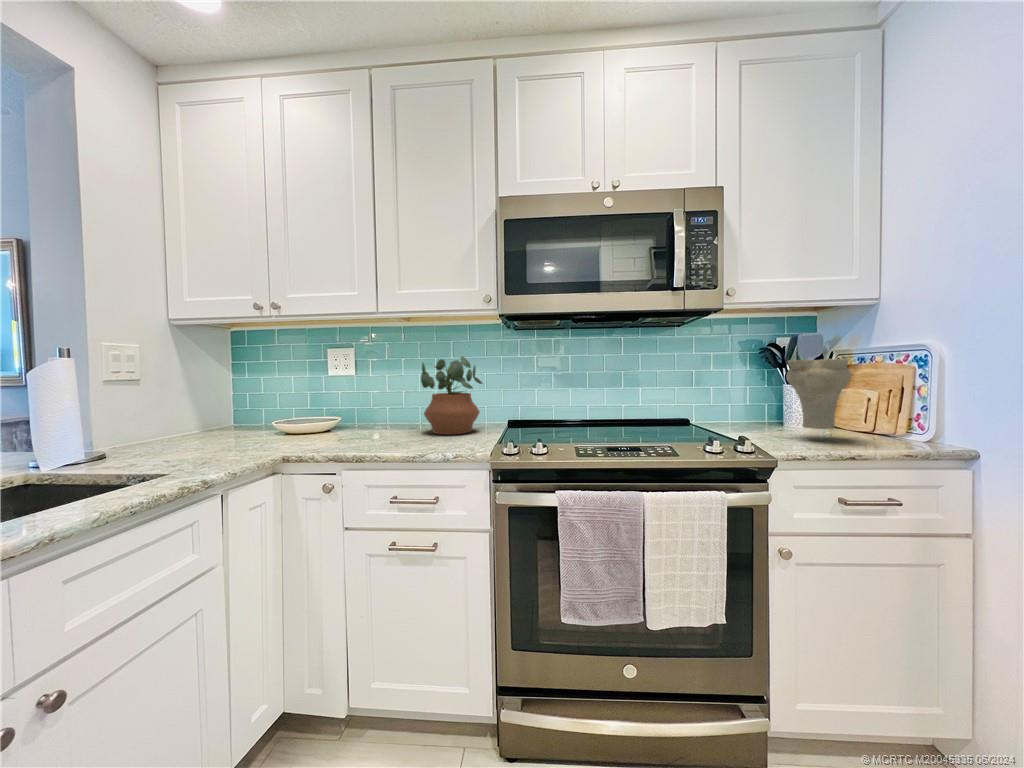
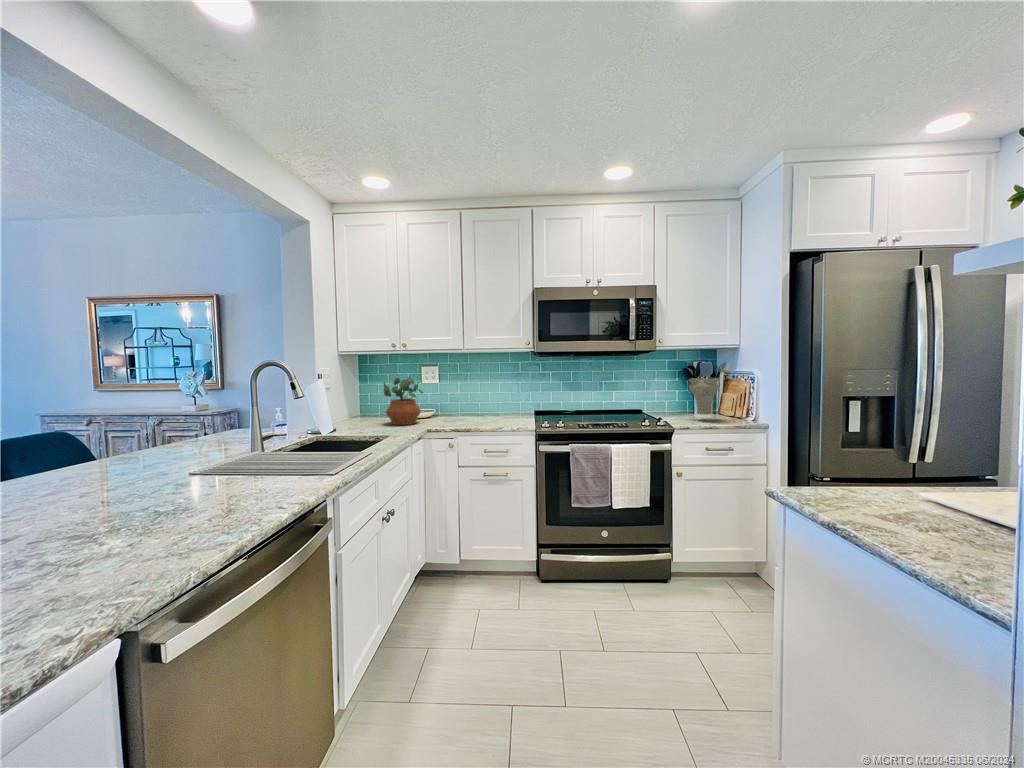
potted plant: present [421,356,482,435] -> present [384,377,423,425]

